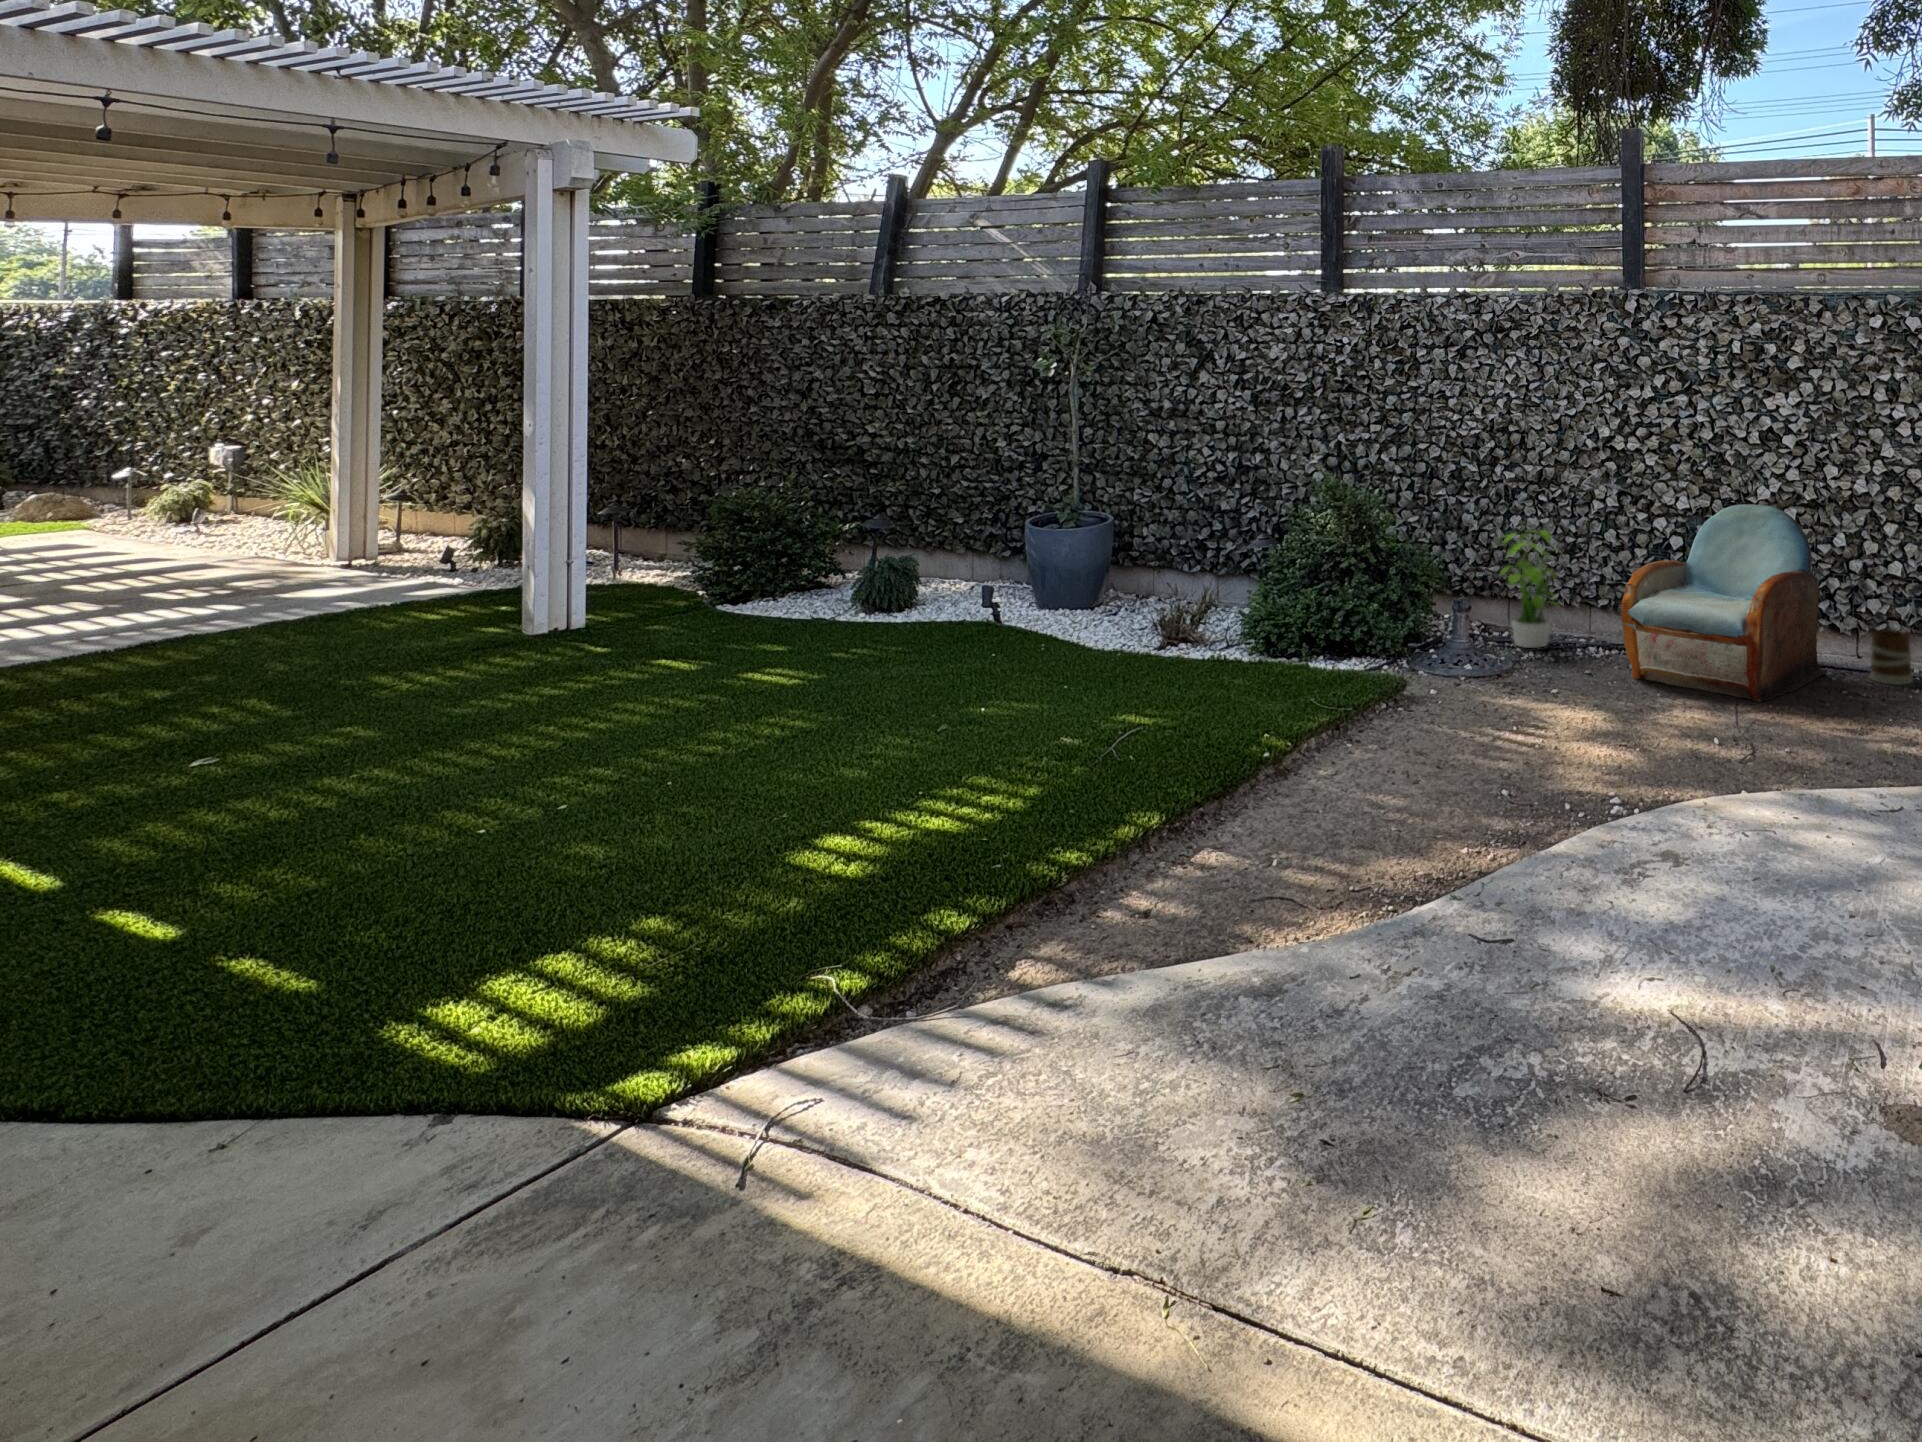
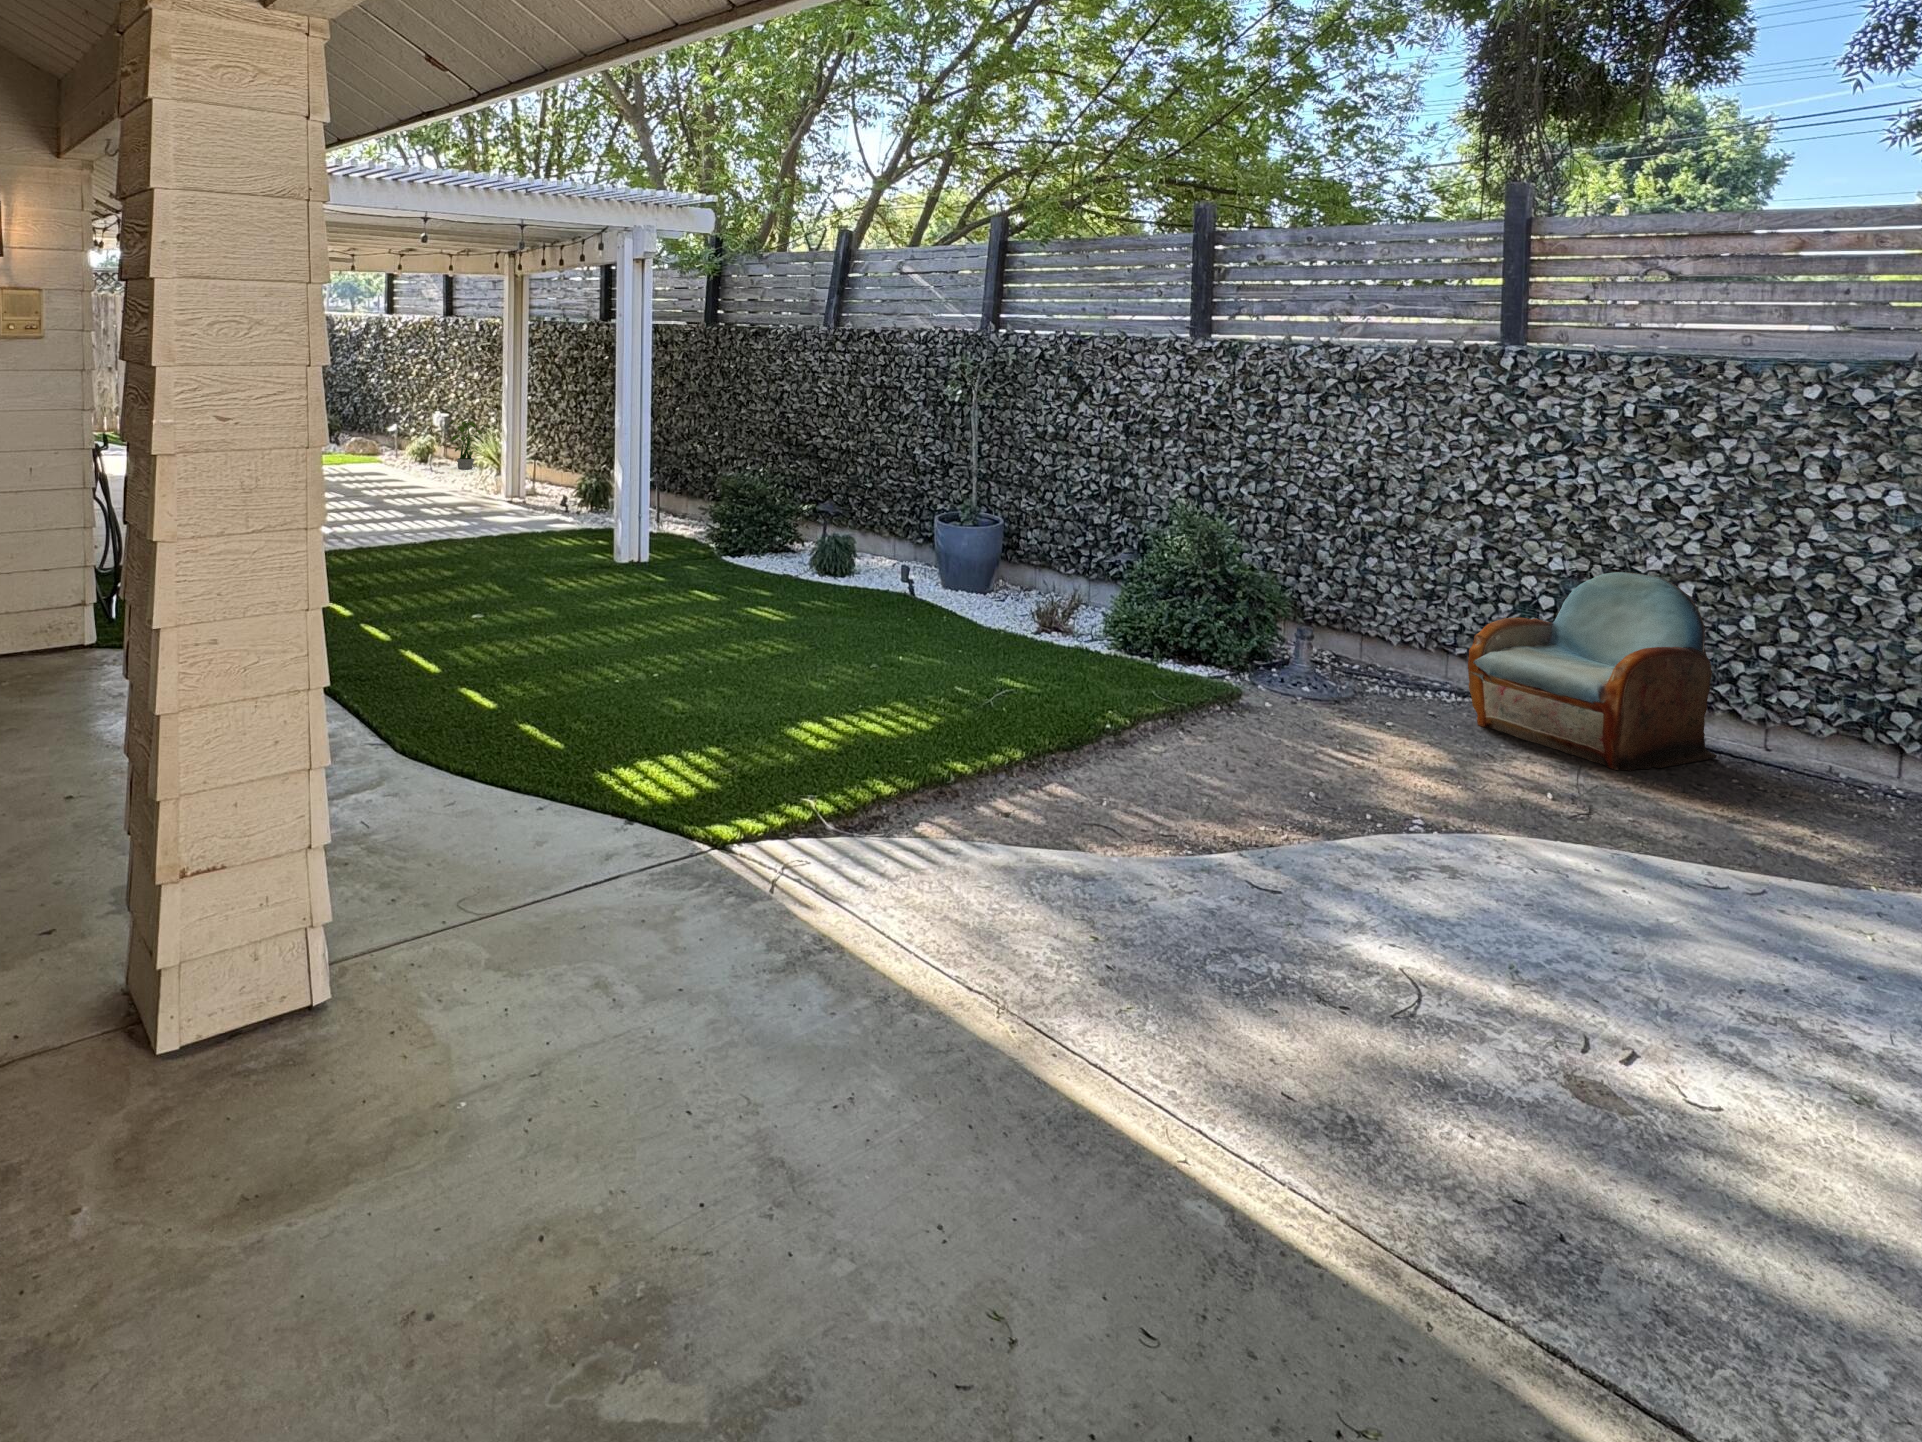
potted plant: present [1499,530,1561,648] -> present [450,421,482,469]
wooden bucket: present [1870,608,1913,685] -> none [1772,697,1833,786]

